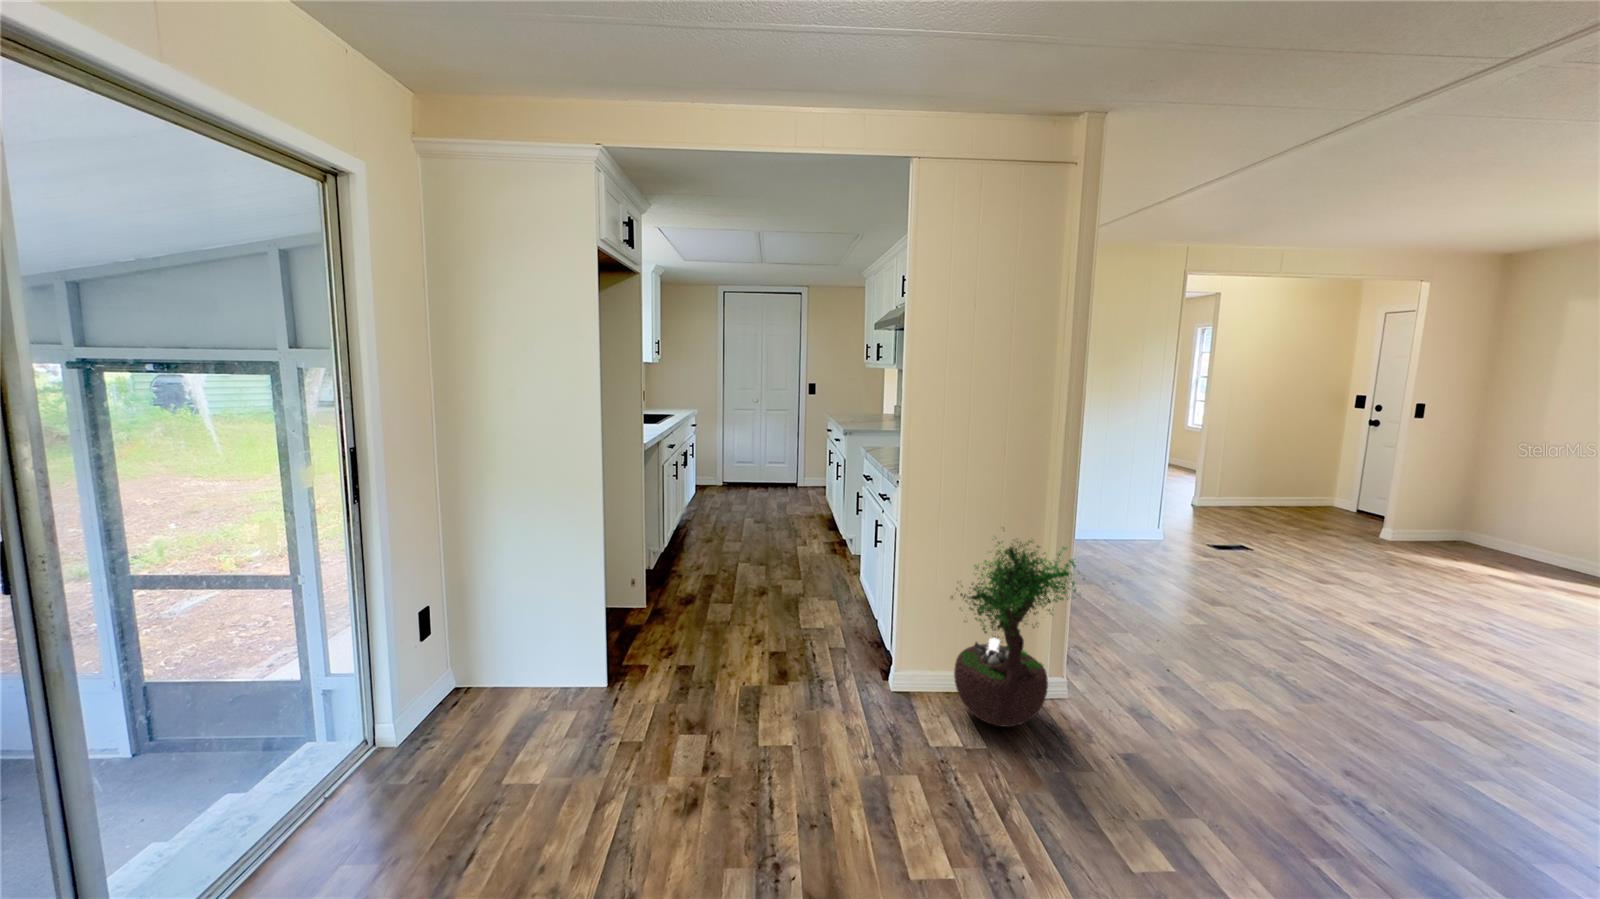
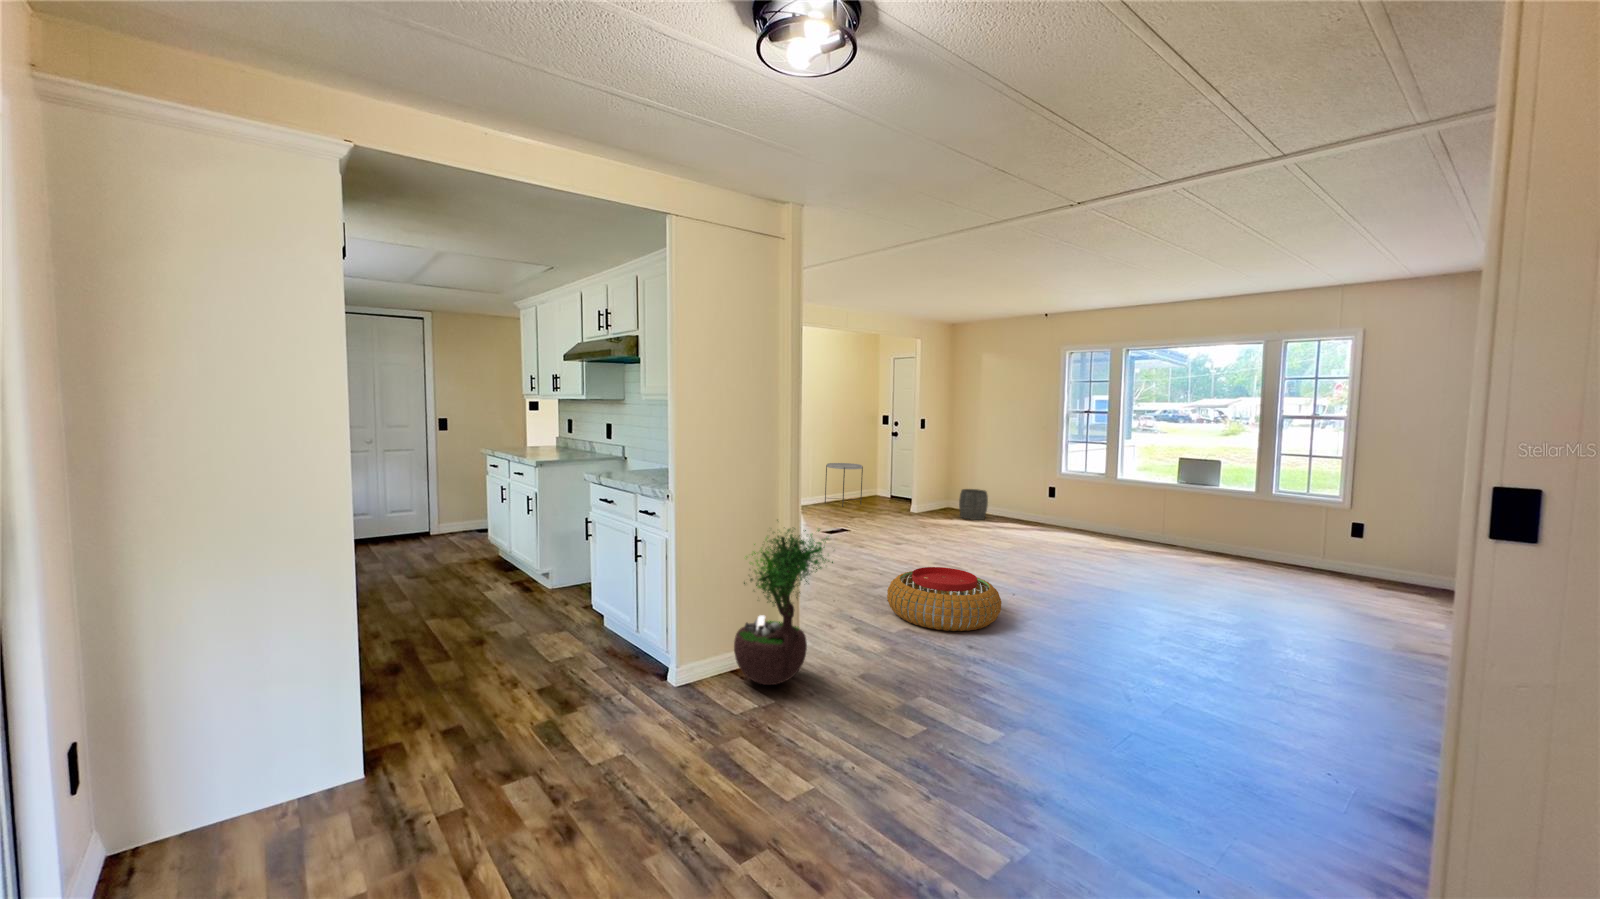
side table: none [1234,458,1301,517] -> present [825,463,863,507]
woven basket: none [1481,515,1550,568] -> present [959,489,988,520]
pouf: none [1235,626,1468,749] -> present [887,567,1002,631]

